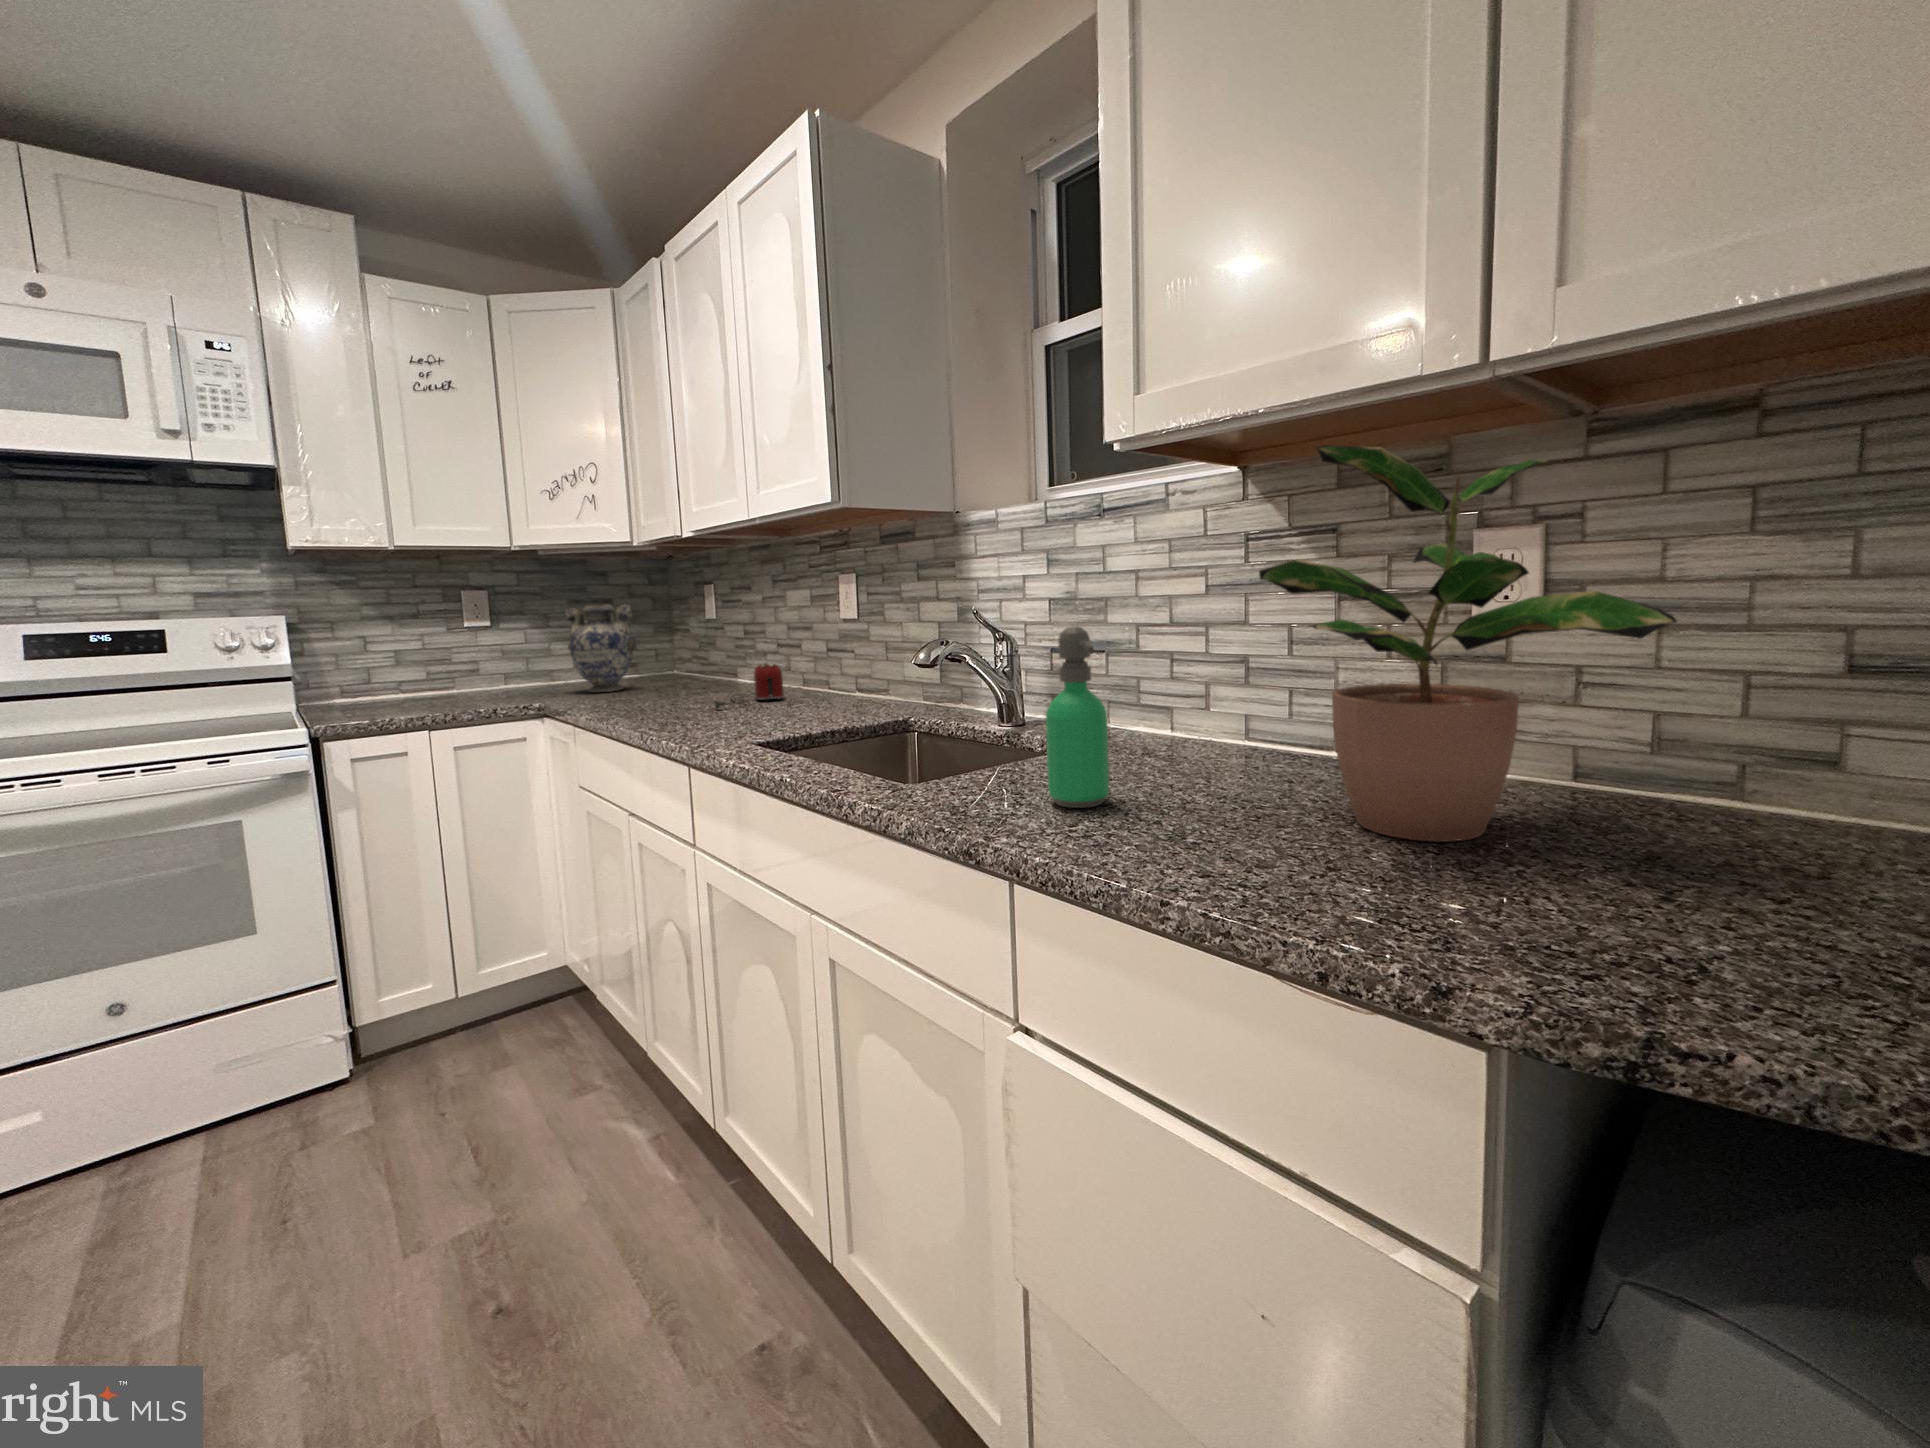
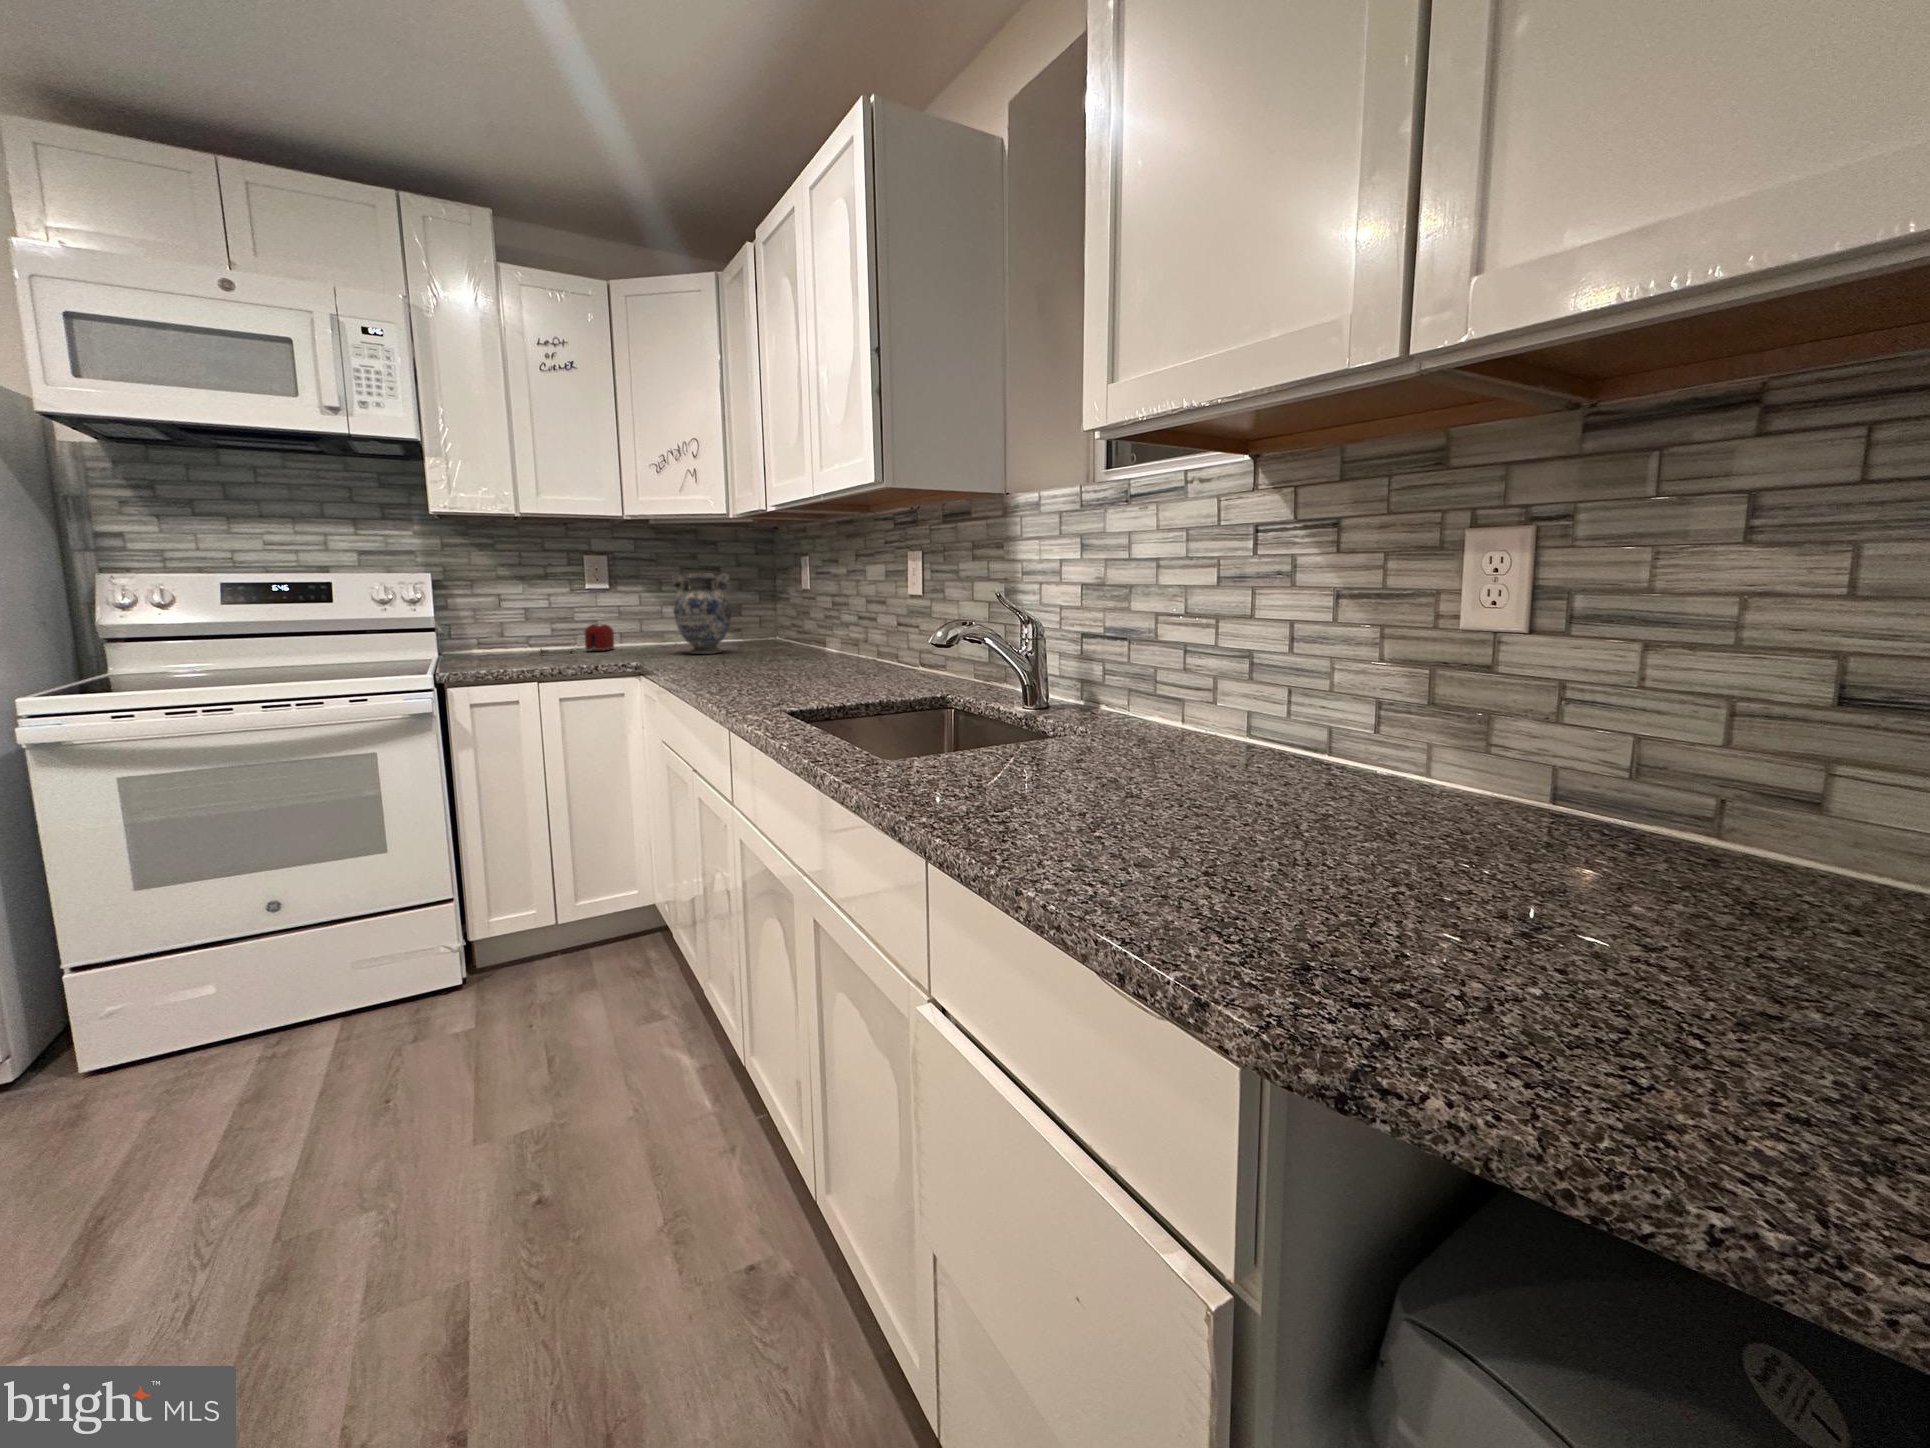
potted plant: present [1259,445,1677,842] -> none [1209,436,1589,854]
soap dispenser: present [1046,626,1109,808] -> none [995,612,1056,792]
toaster: present [713,664,784,709] -> present [540,624,614,654]

